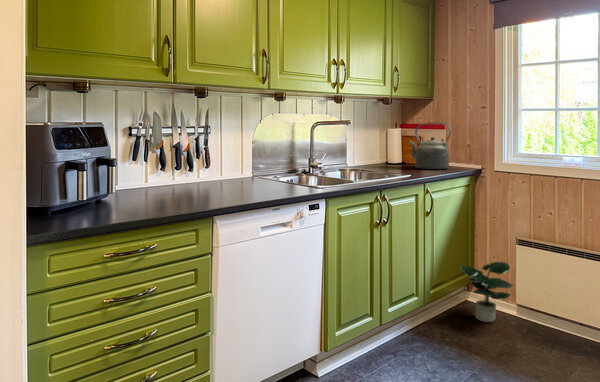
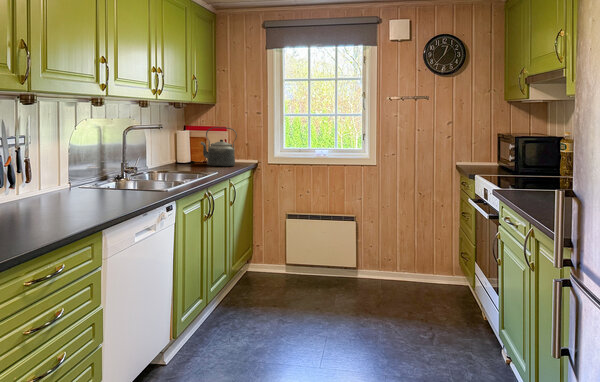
potted plant: present [460,262,513,322] -> none [250,235,290,282]

